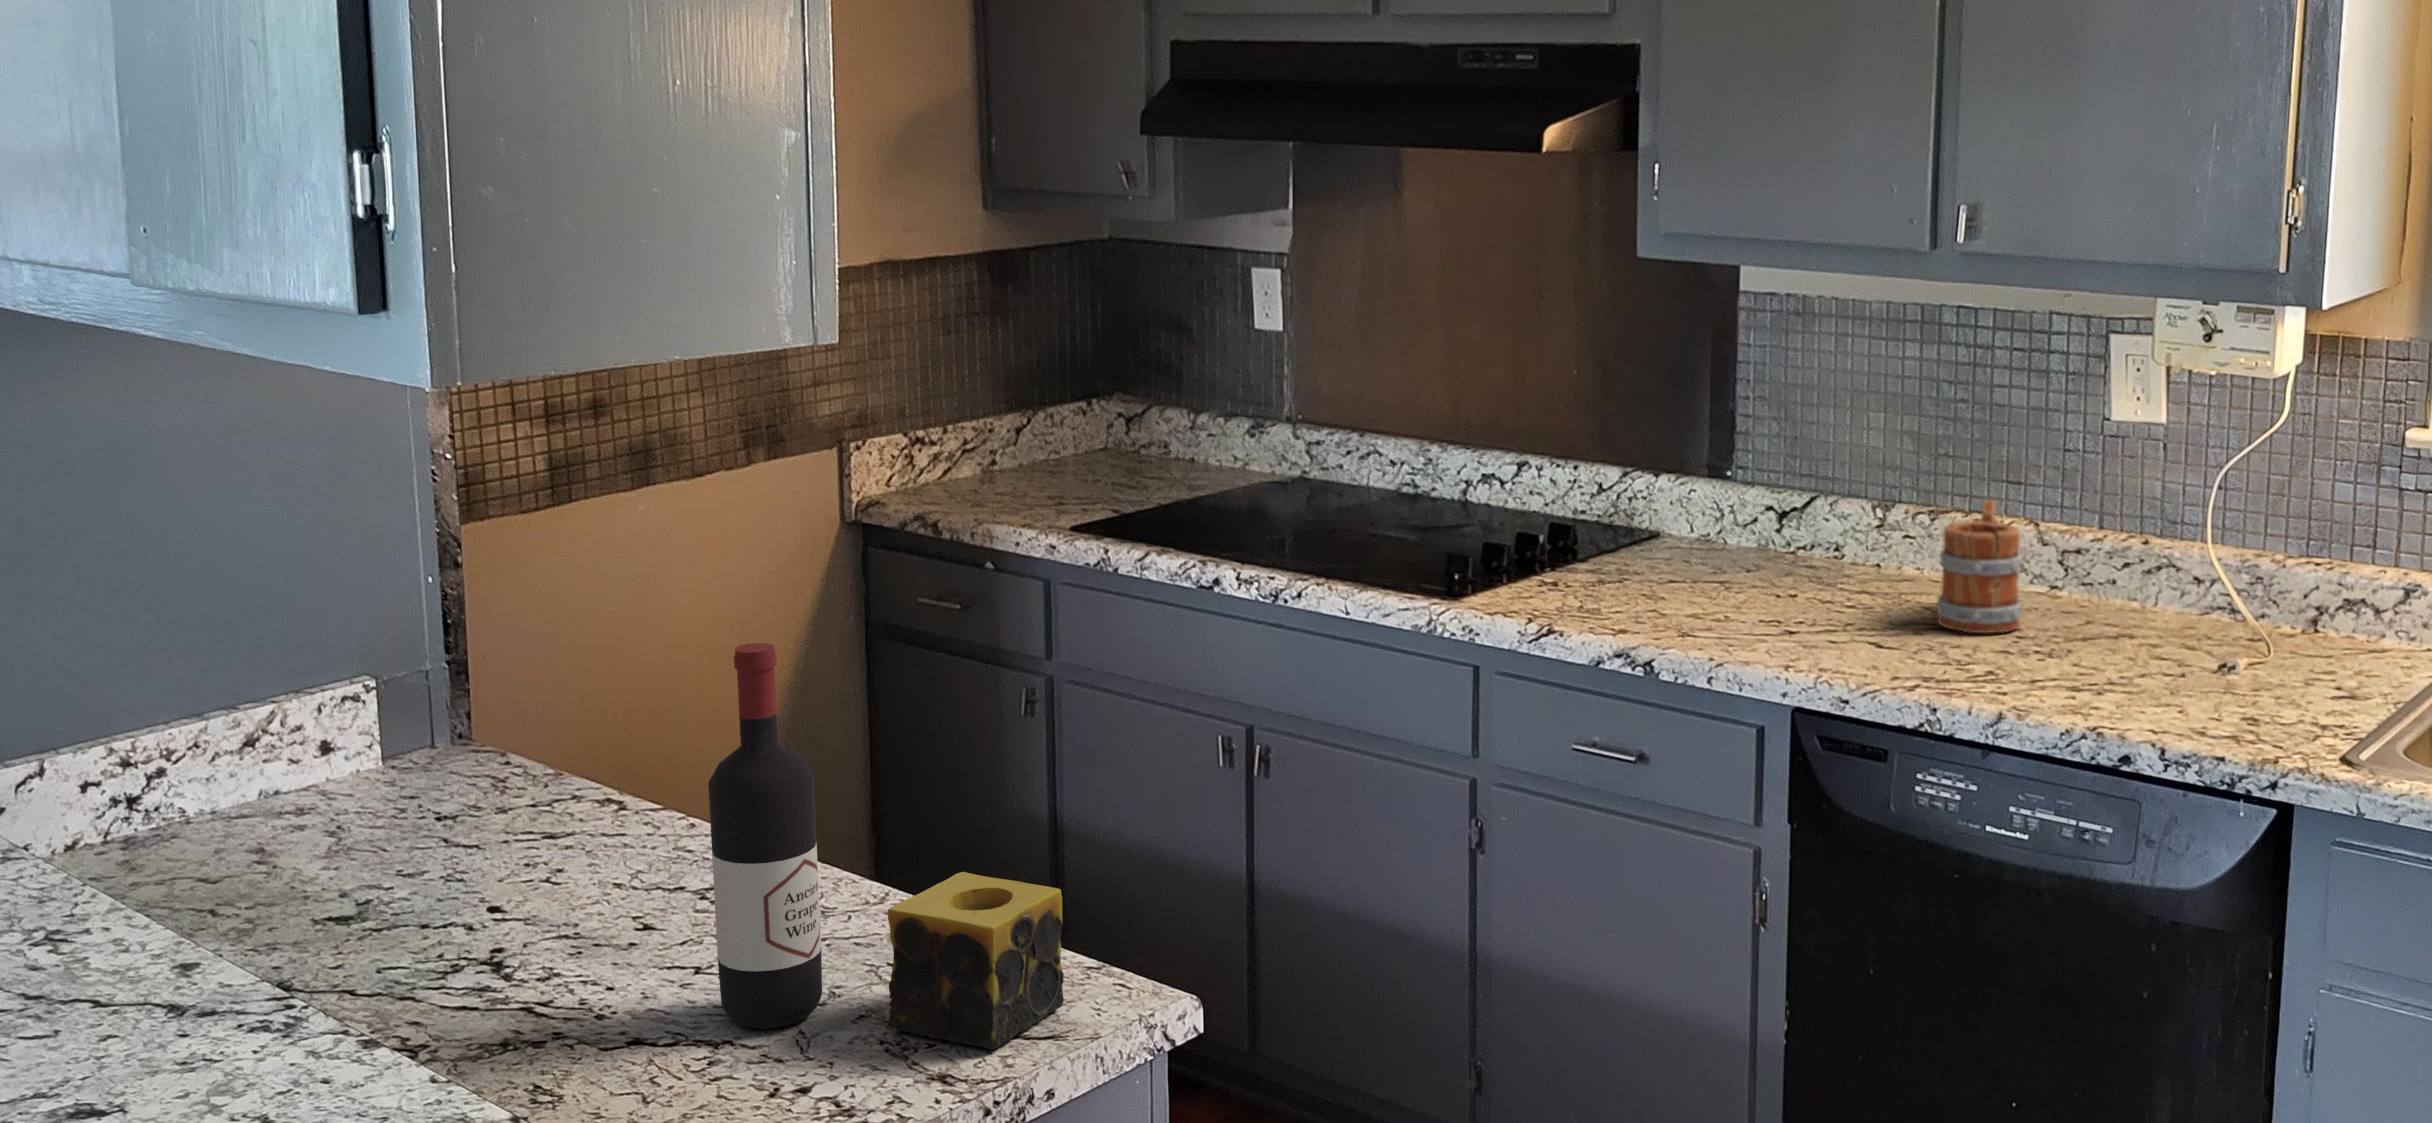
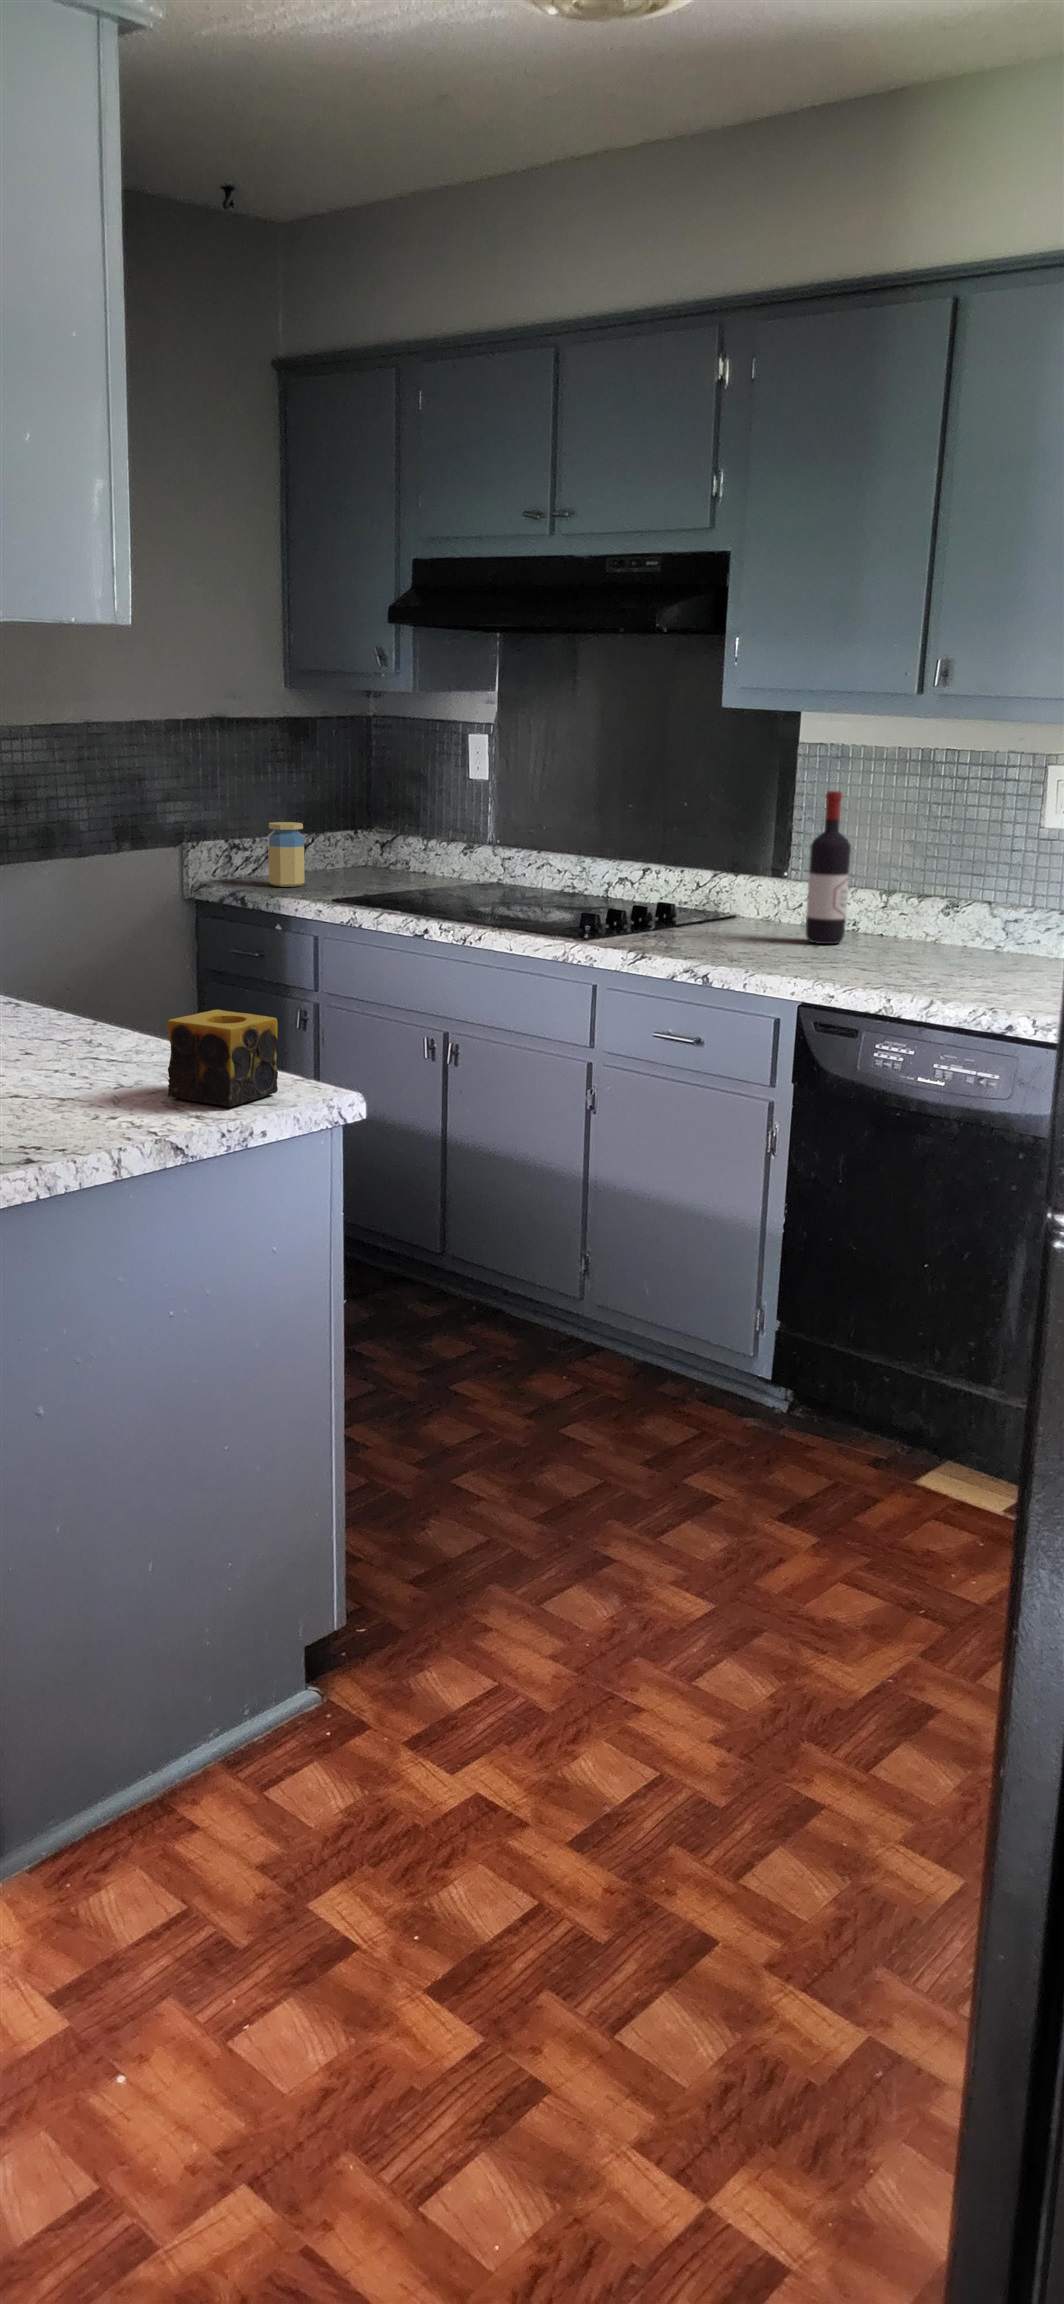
jar: none [969,406,1023,501] -> present [268,822,305,887]
mug: present [1937,500,2022,633] -> none [908,879,968,966]
wine bottle: present [708,643,822,1029] -> present [806,791,851,944]

